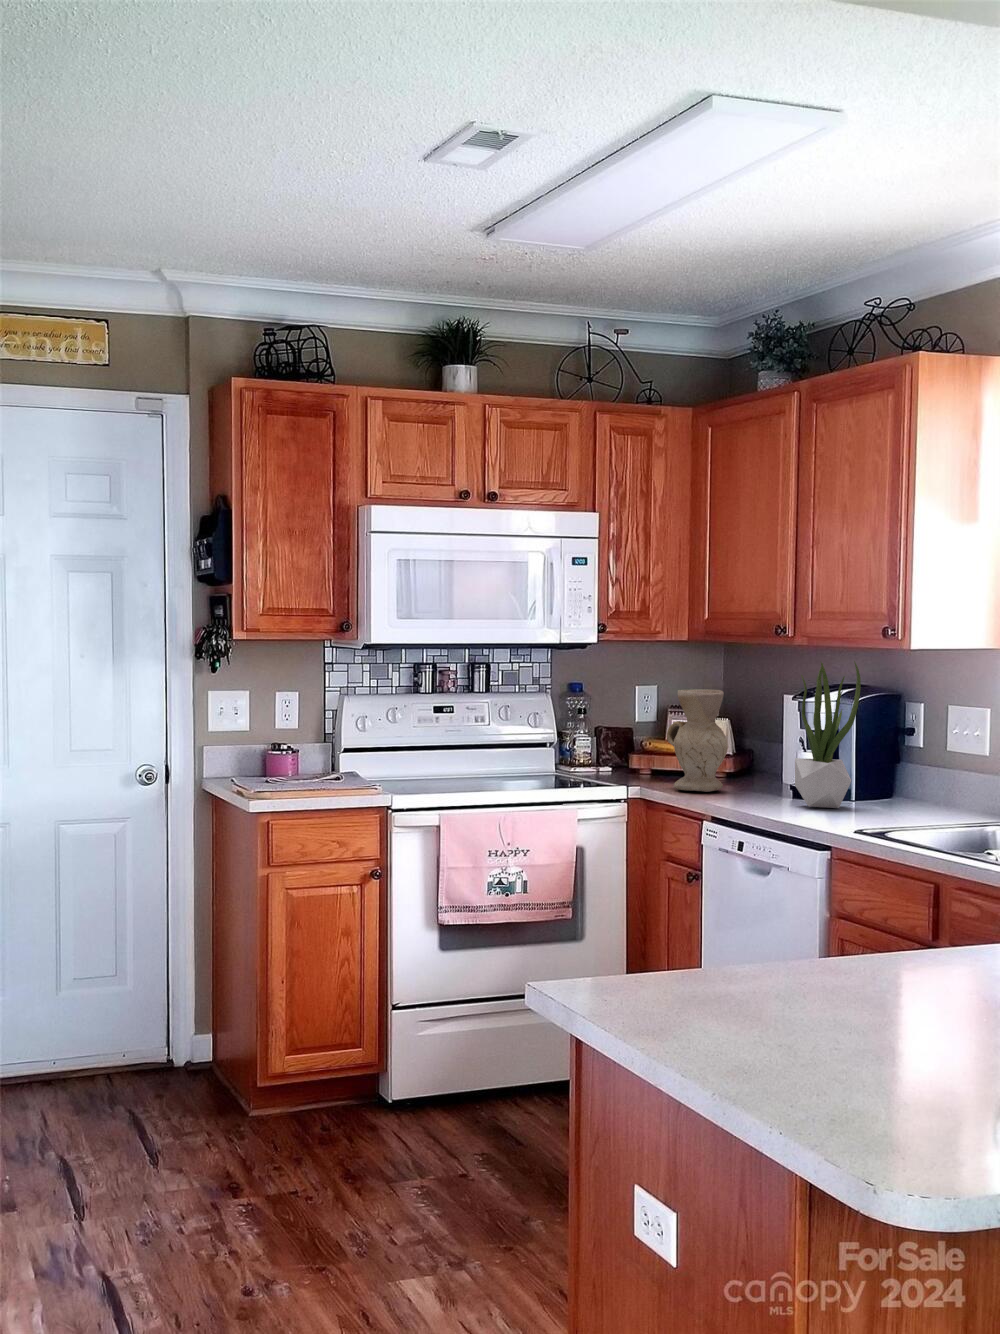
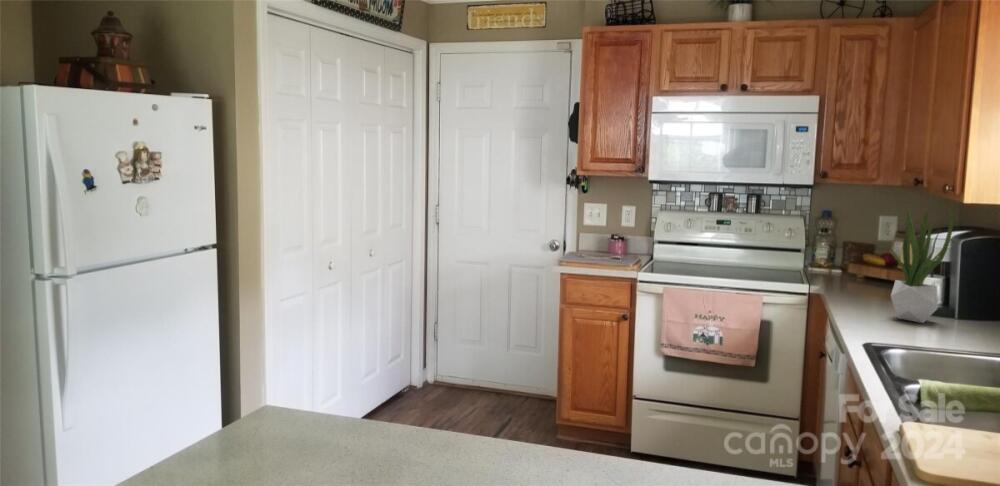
vase: present [667,689,728,792] -> none [838,222,883,297]

